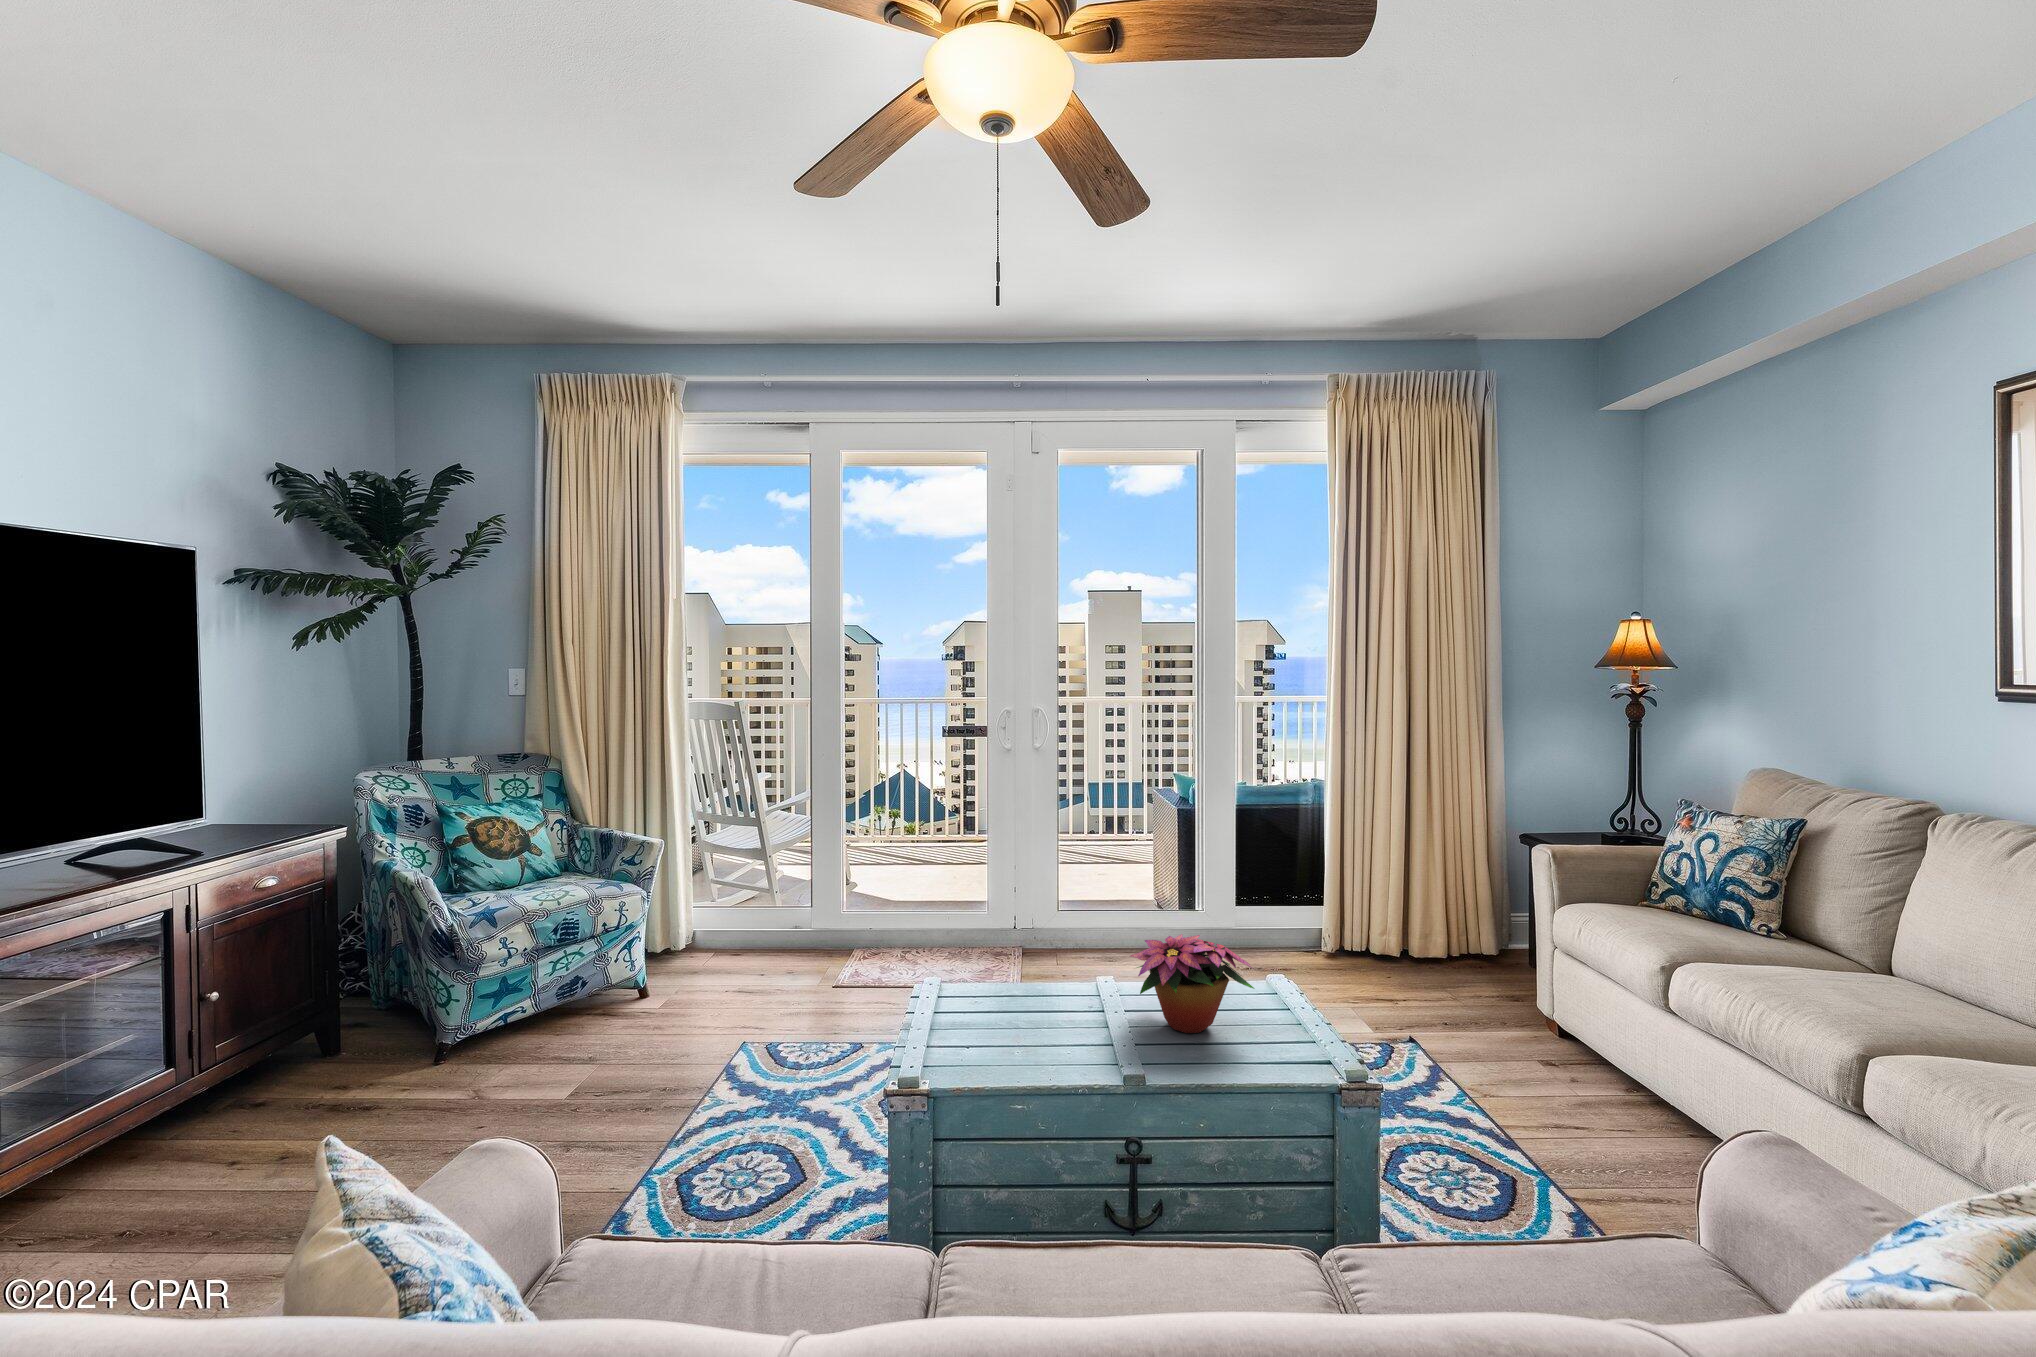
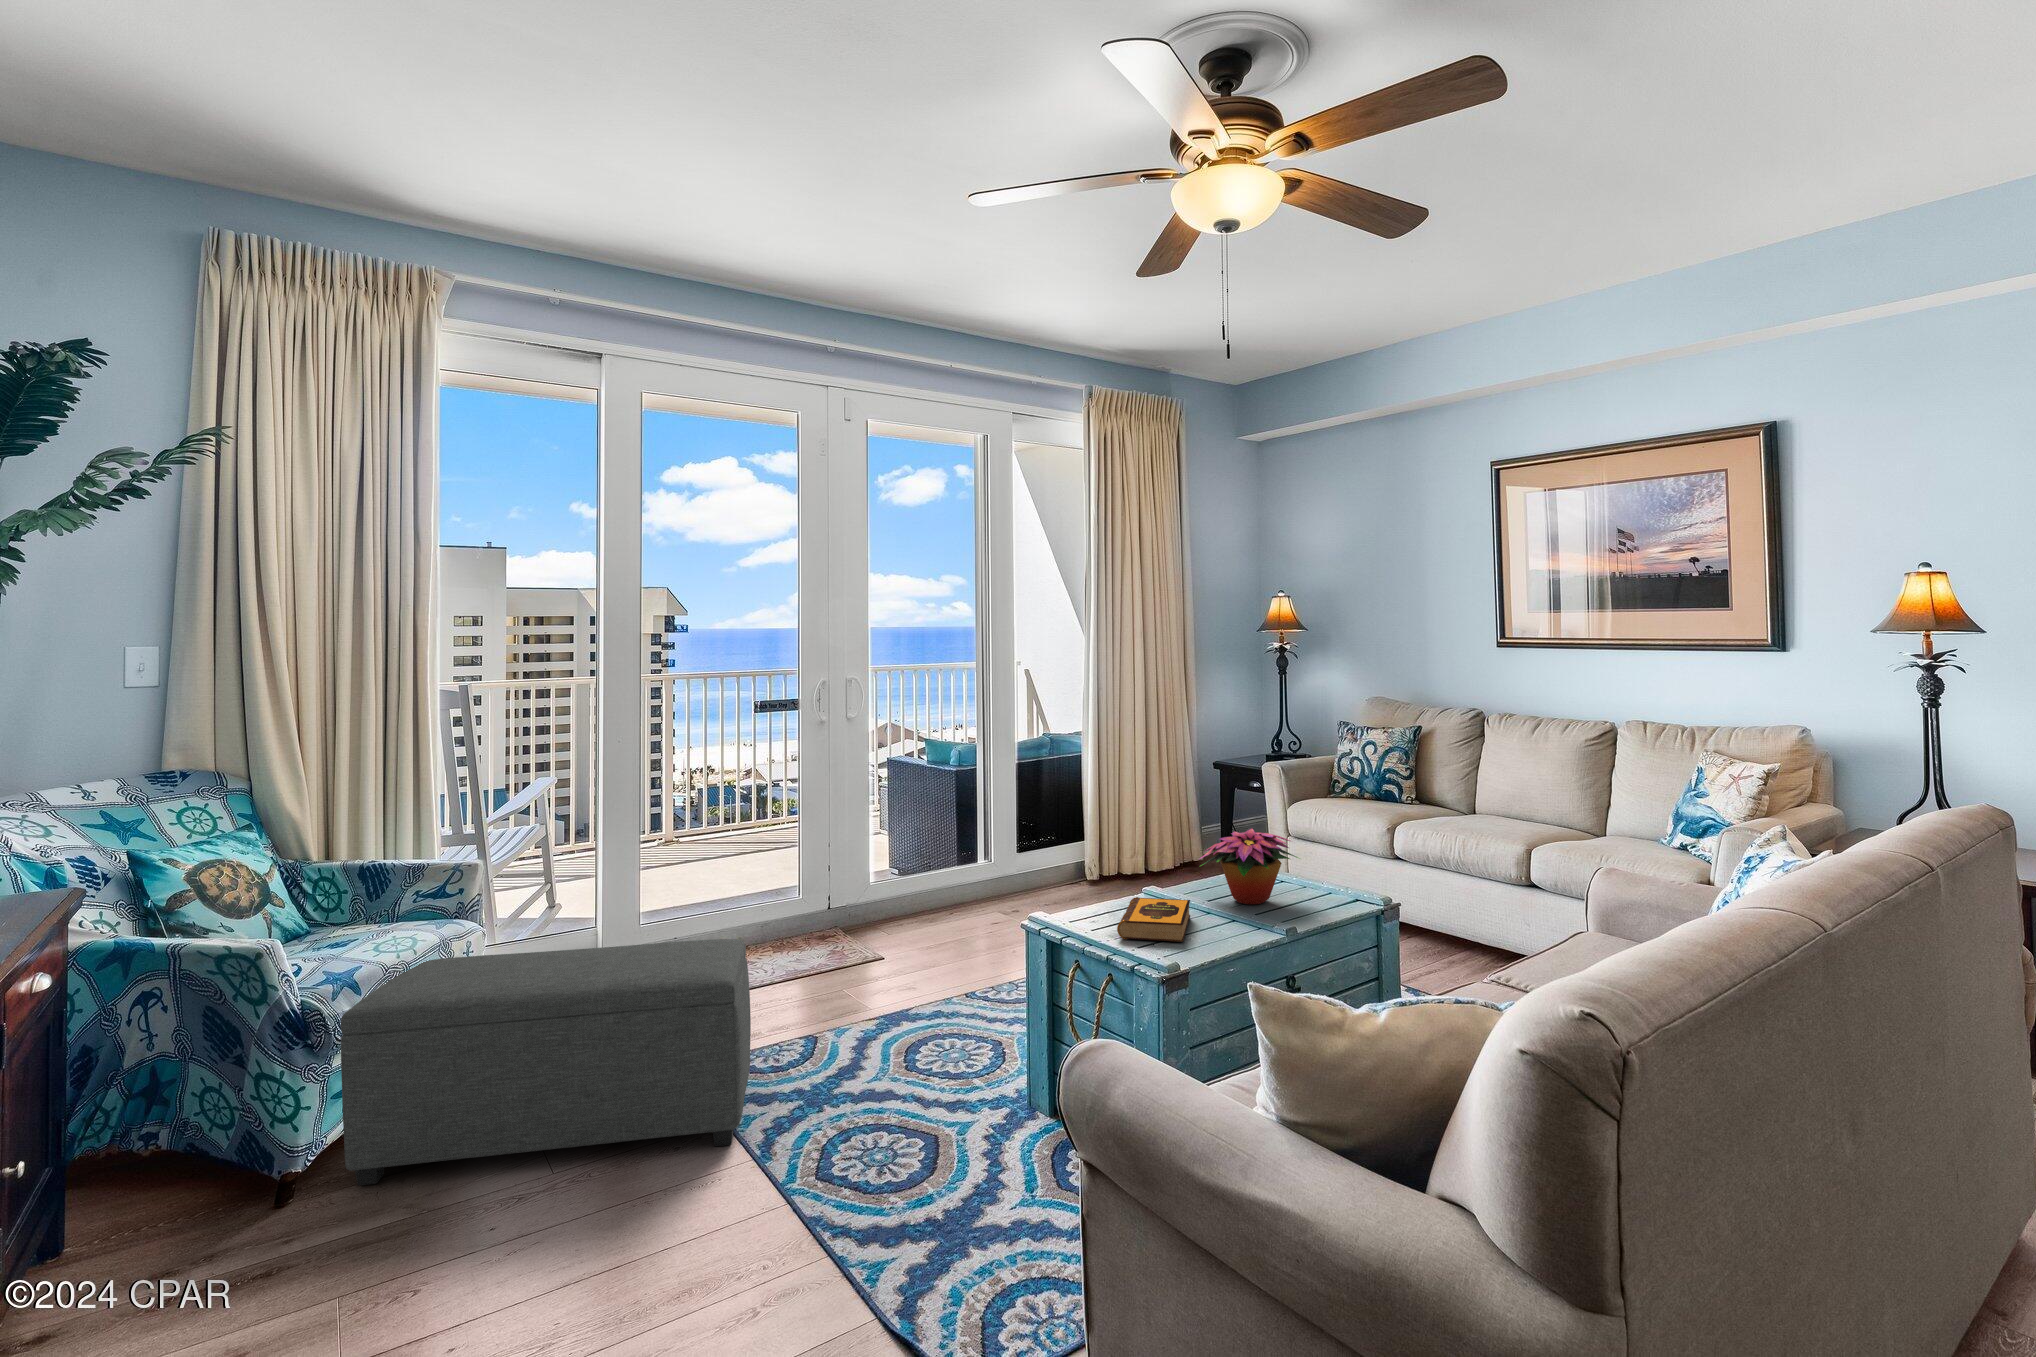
ottoman: none [467,912,767,1125] -> present [341,939,751,1186]
hardback book: none [945,989,1074,1057] -> present [1117,897,1190,942]

